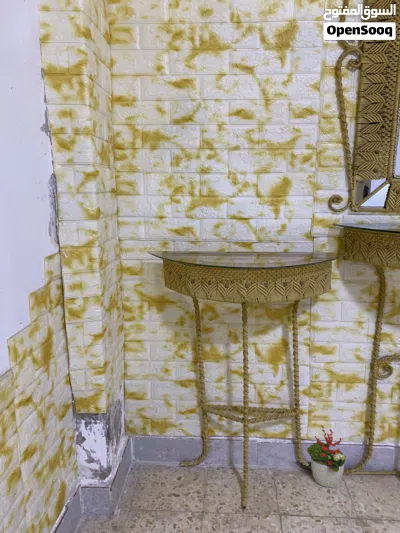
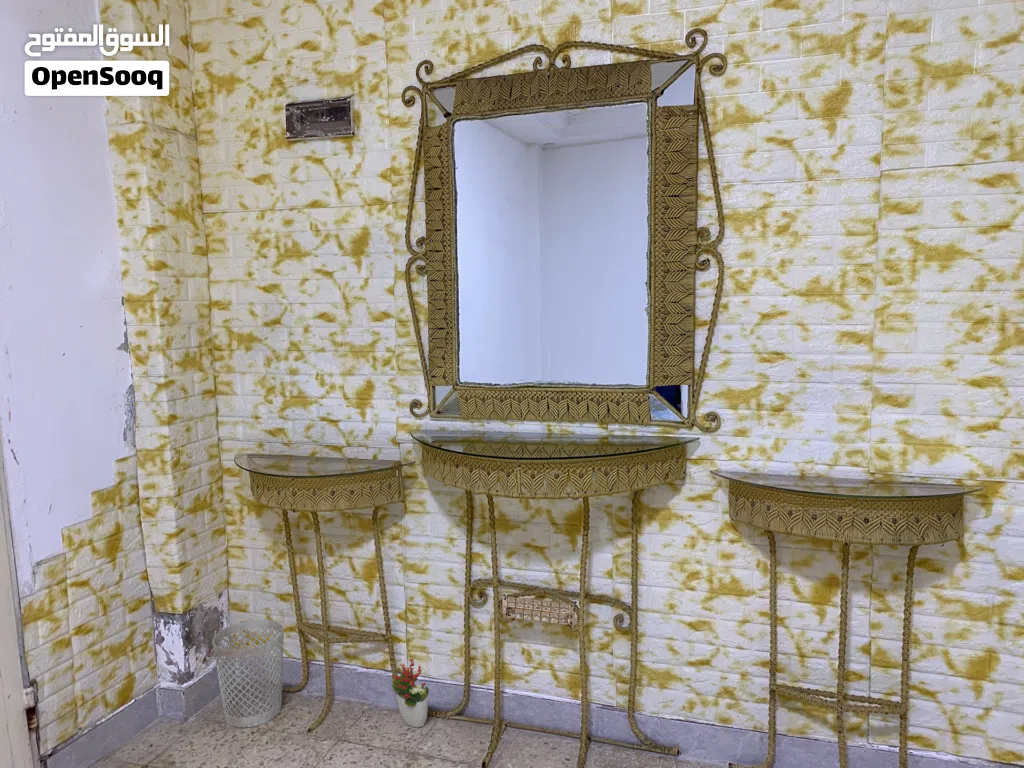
wastebasket: none [139,406,203,513] -> present [213,620,284,728]

